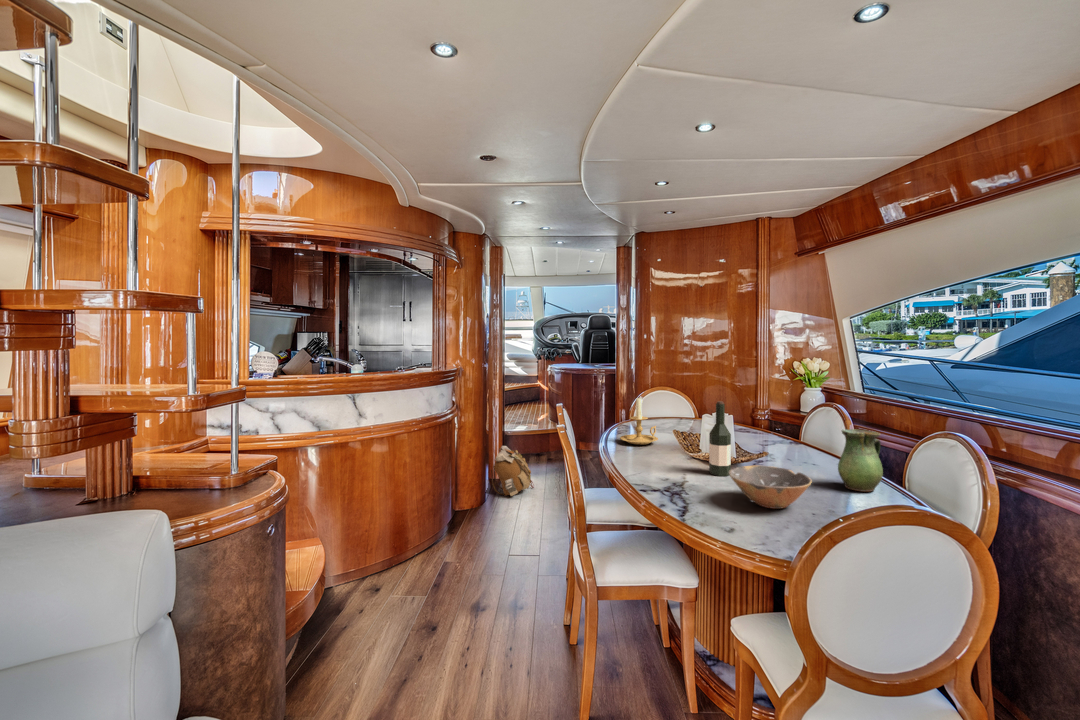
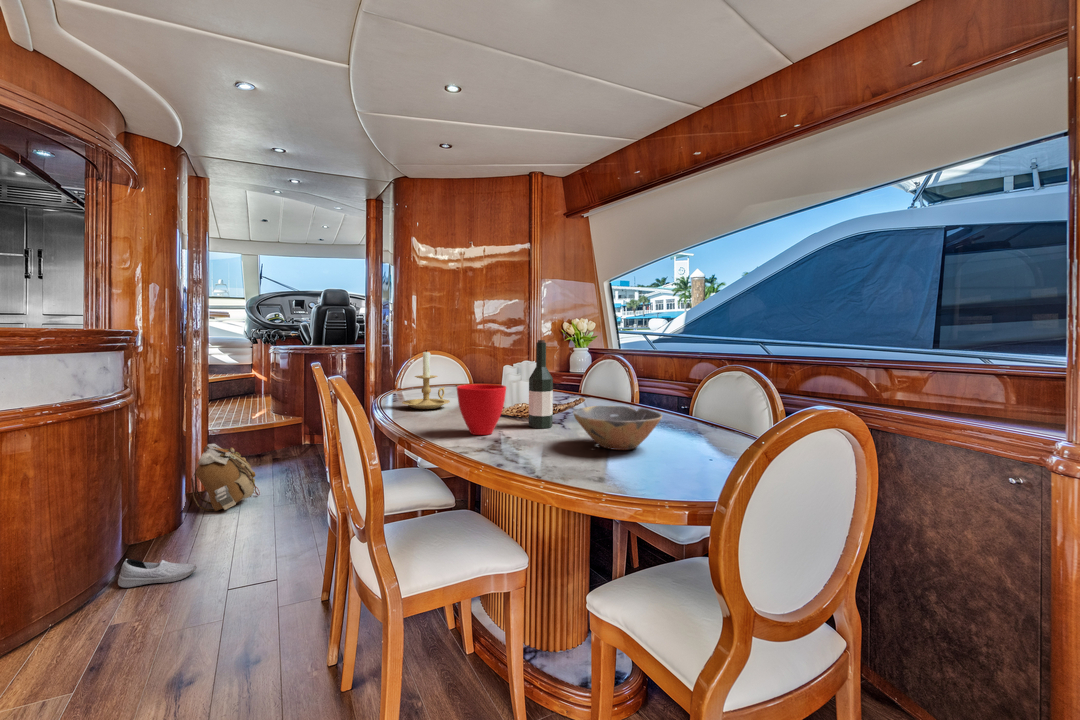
pitcher: present [838,429,883,492] -> none [657,364,698,427]
cup: none [645,435,685,477] -> present [457,384,506,435]
shoe: none [450,521,491,542] -> present [118,559,197,587]

